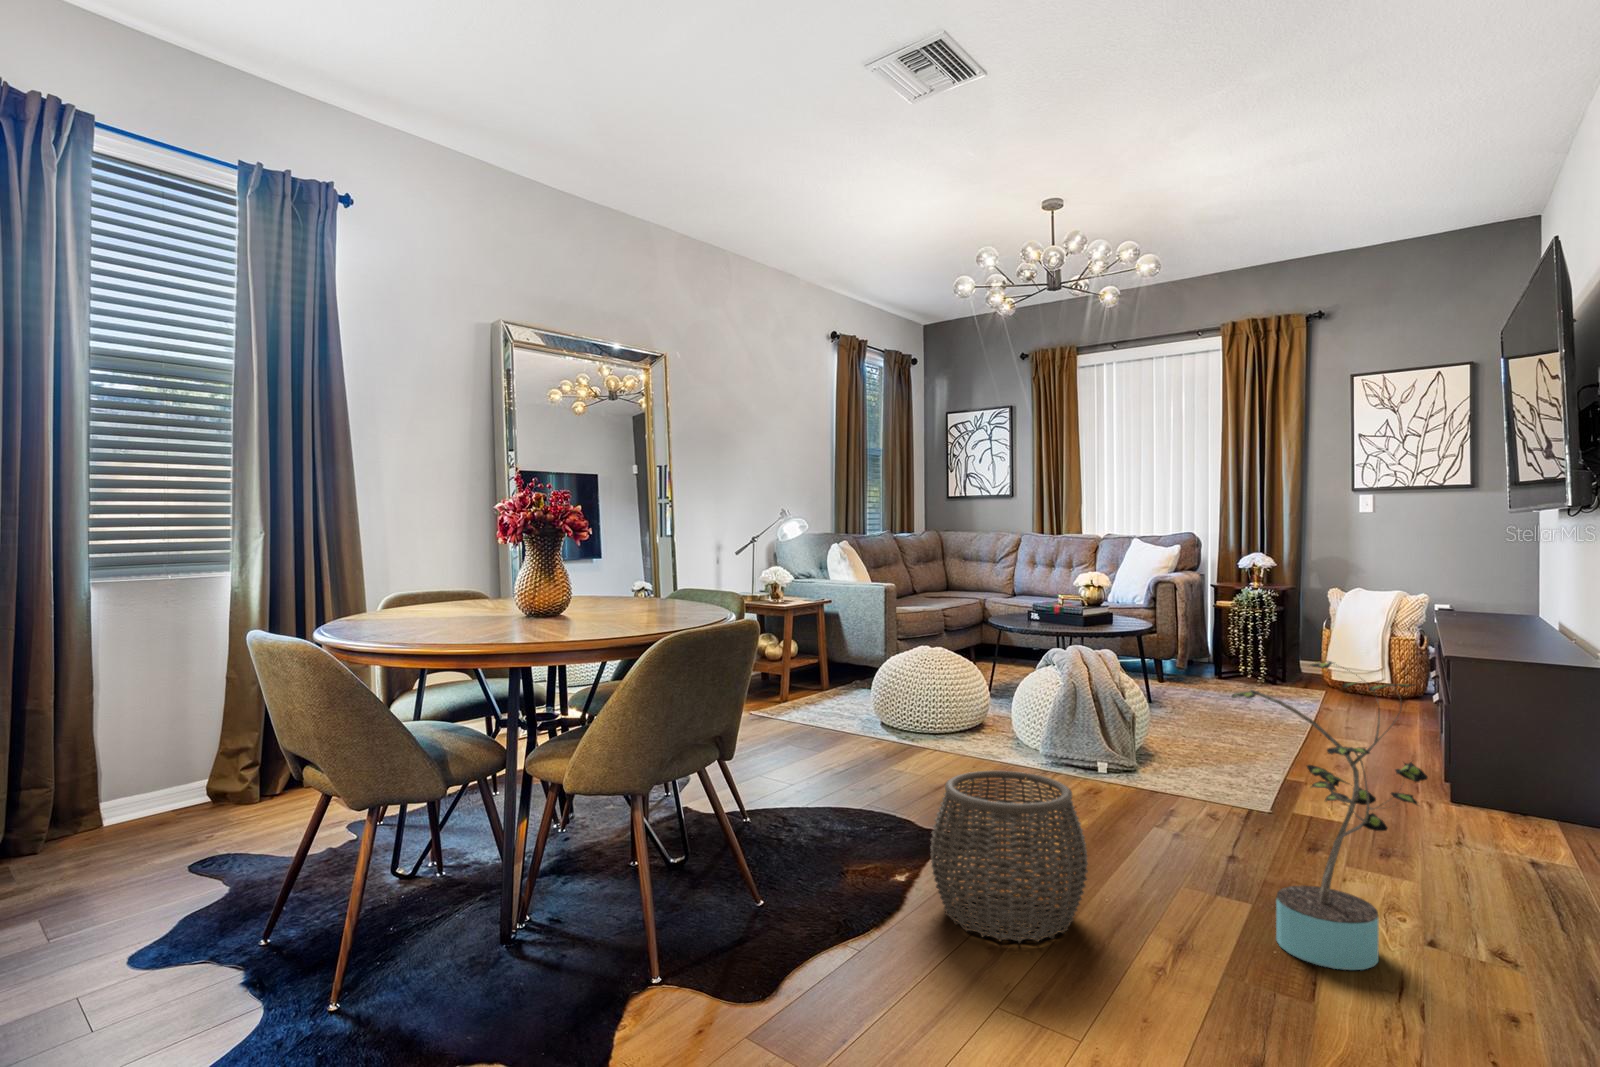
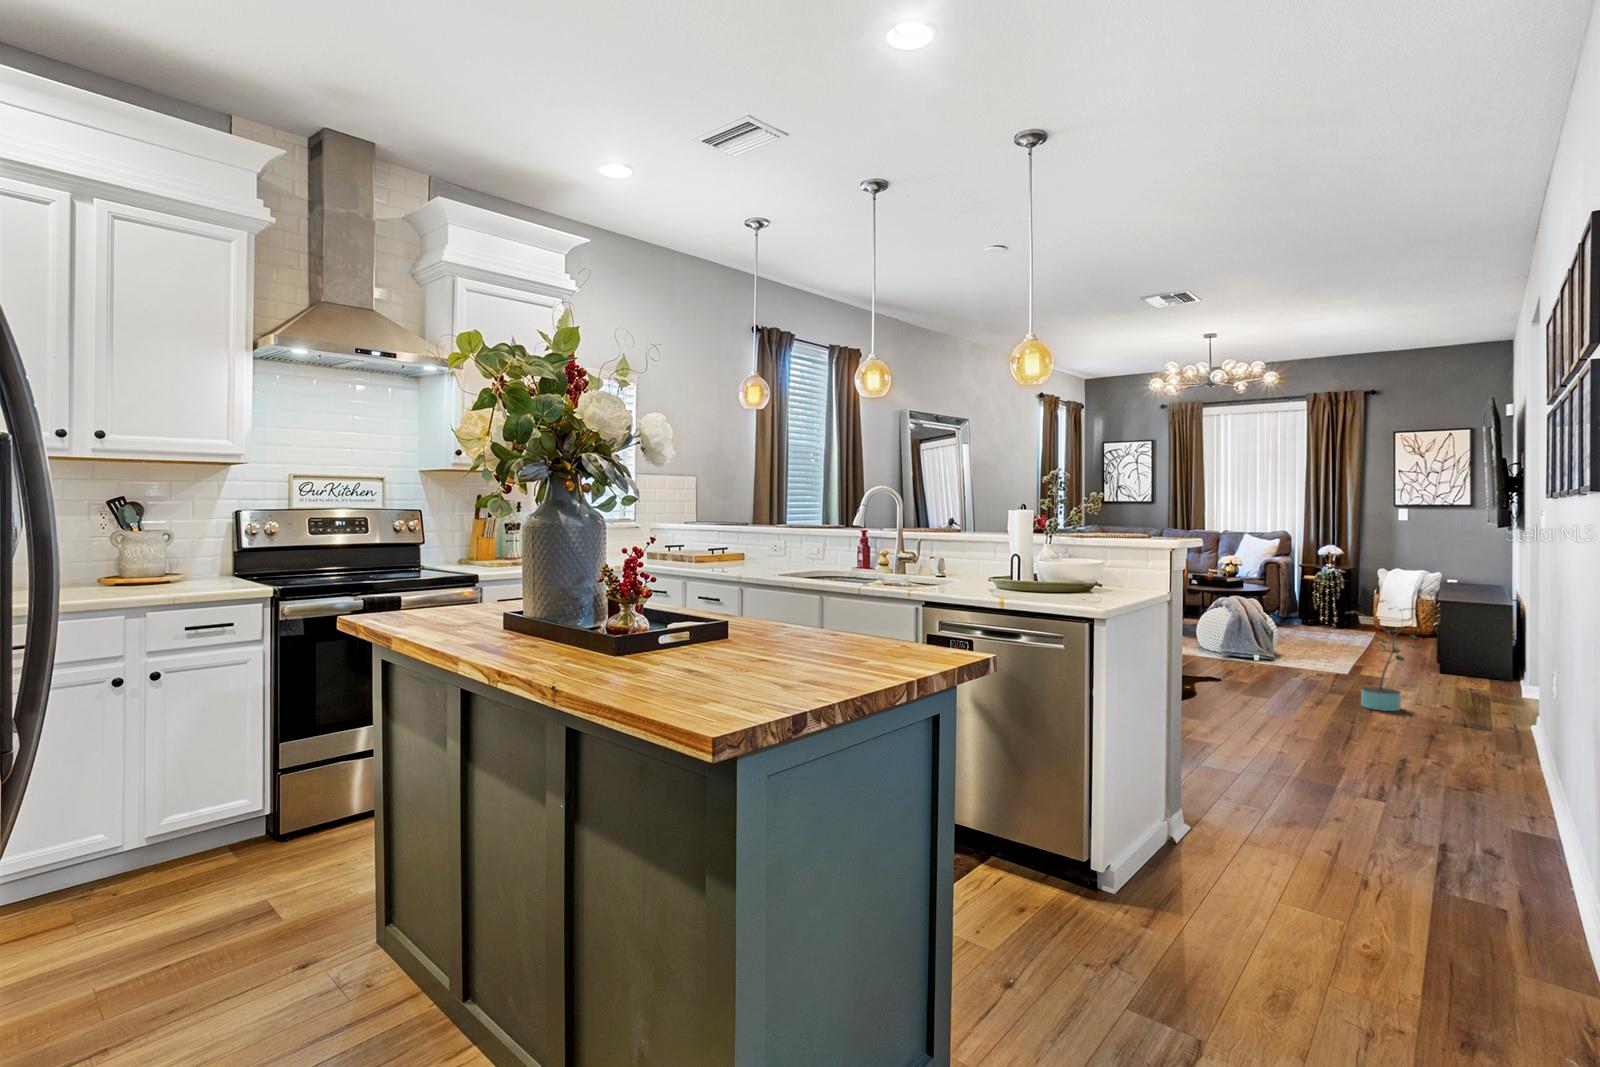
woven basket: present [930,771,1088,943] -> none [1220,646,1287,705]

